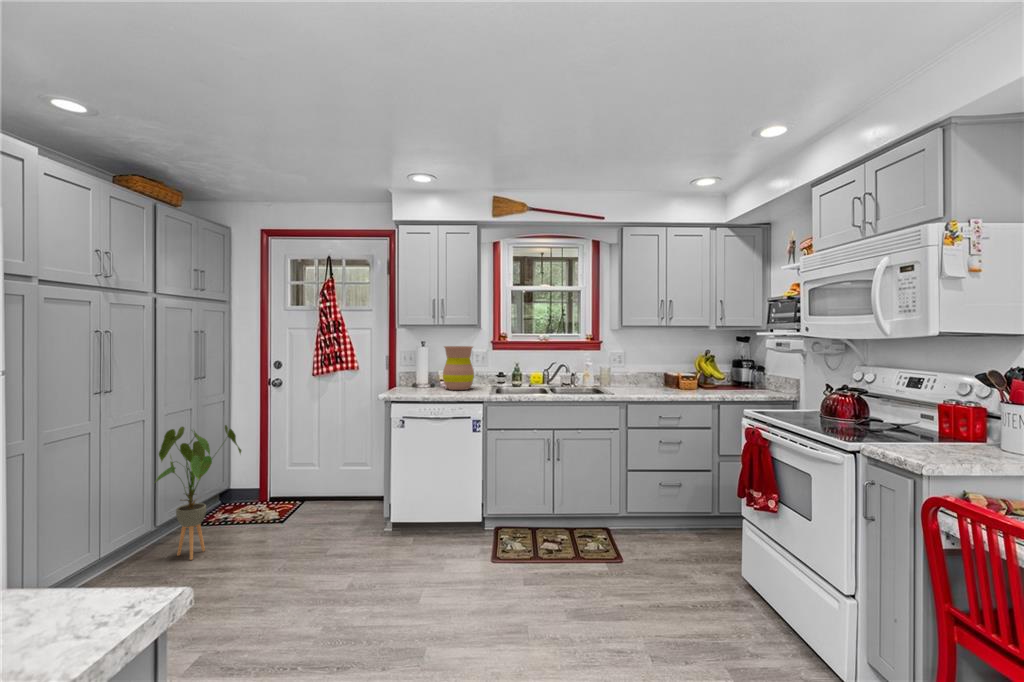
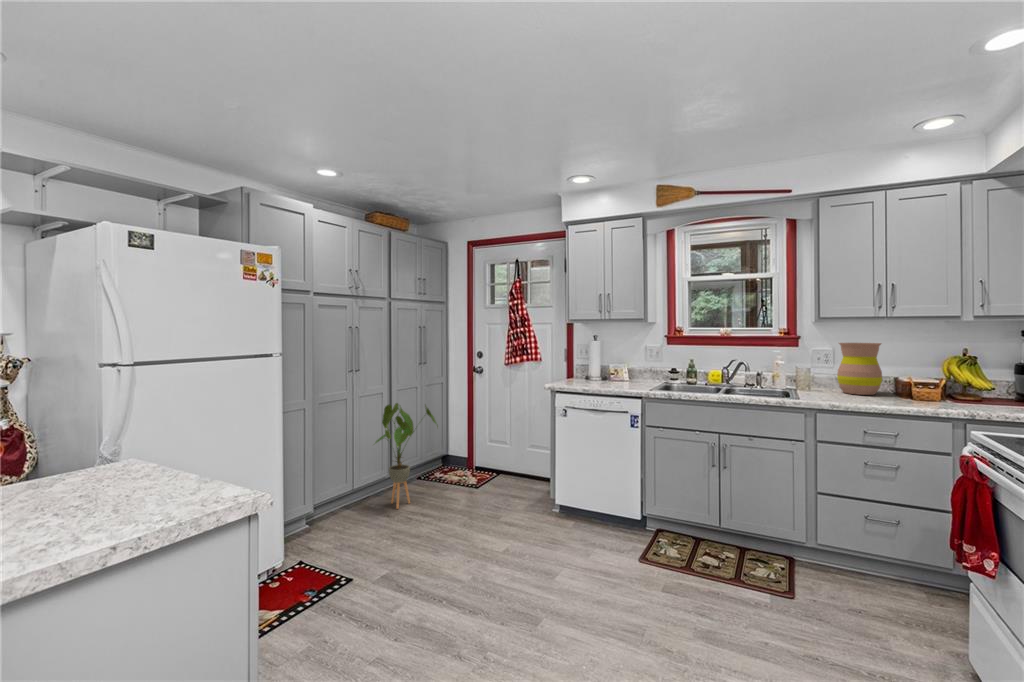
vase: present [443,346,474,390] -> present [837,343,882,395]

